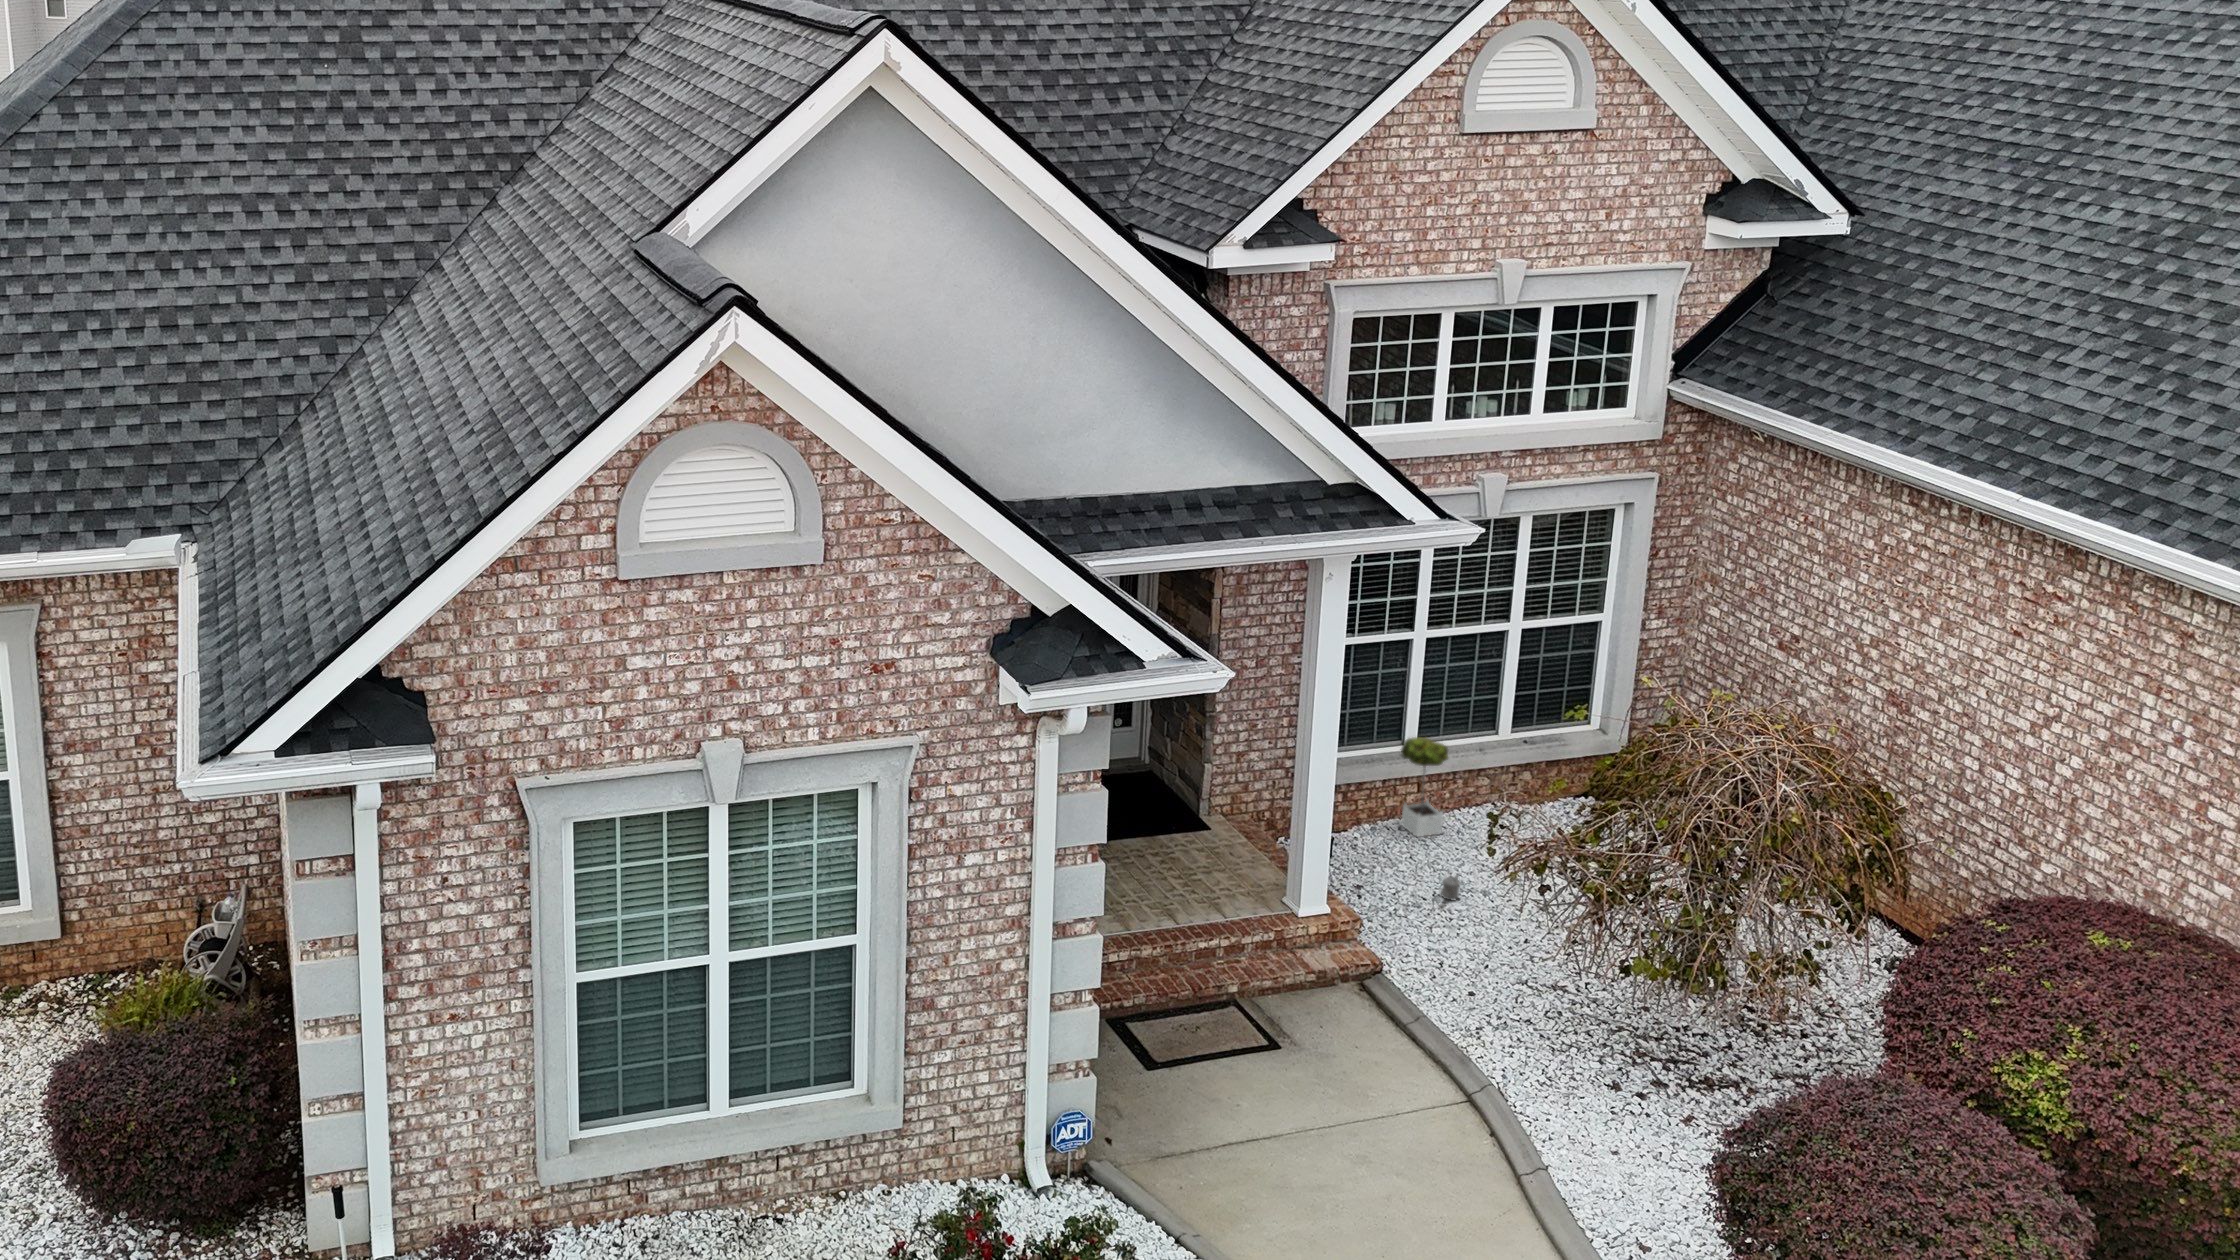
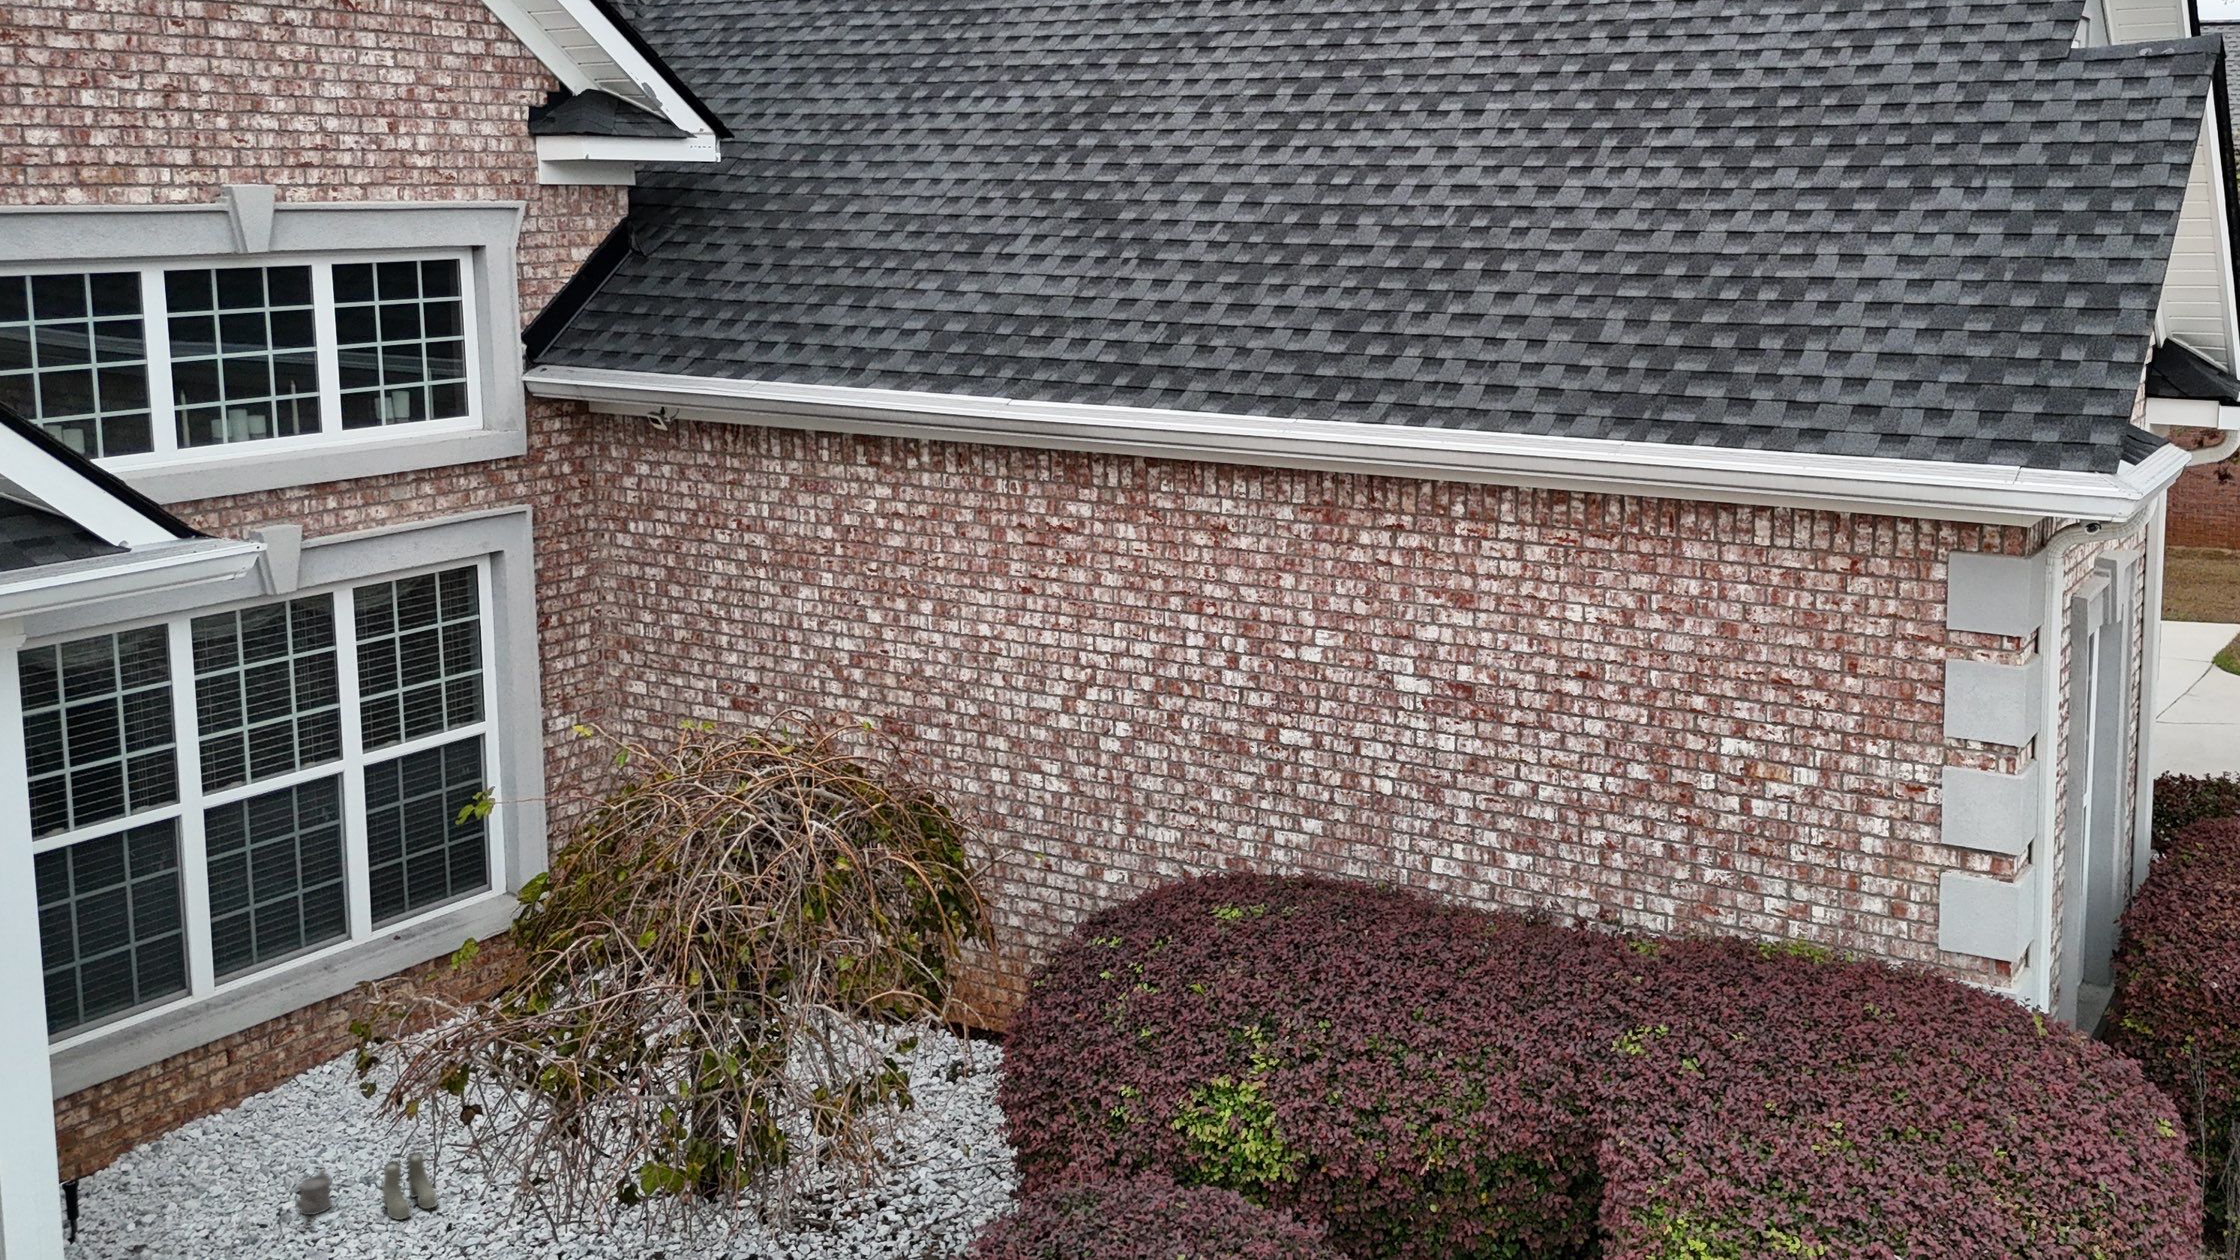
potted tree: present [1401,737,1448,837] -> none [189,970,286,1138]
boots: none [1487,885,1518,923] -> present [382,1152,437,1220]

